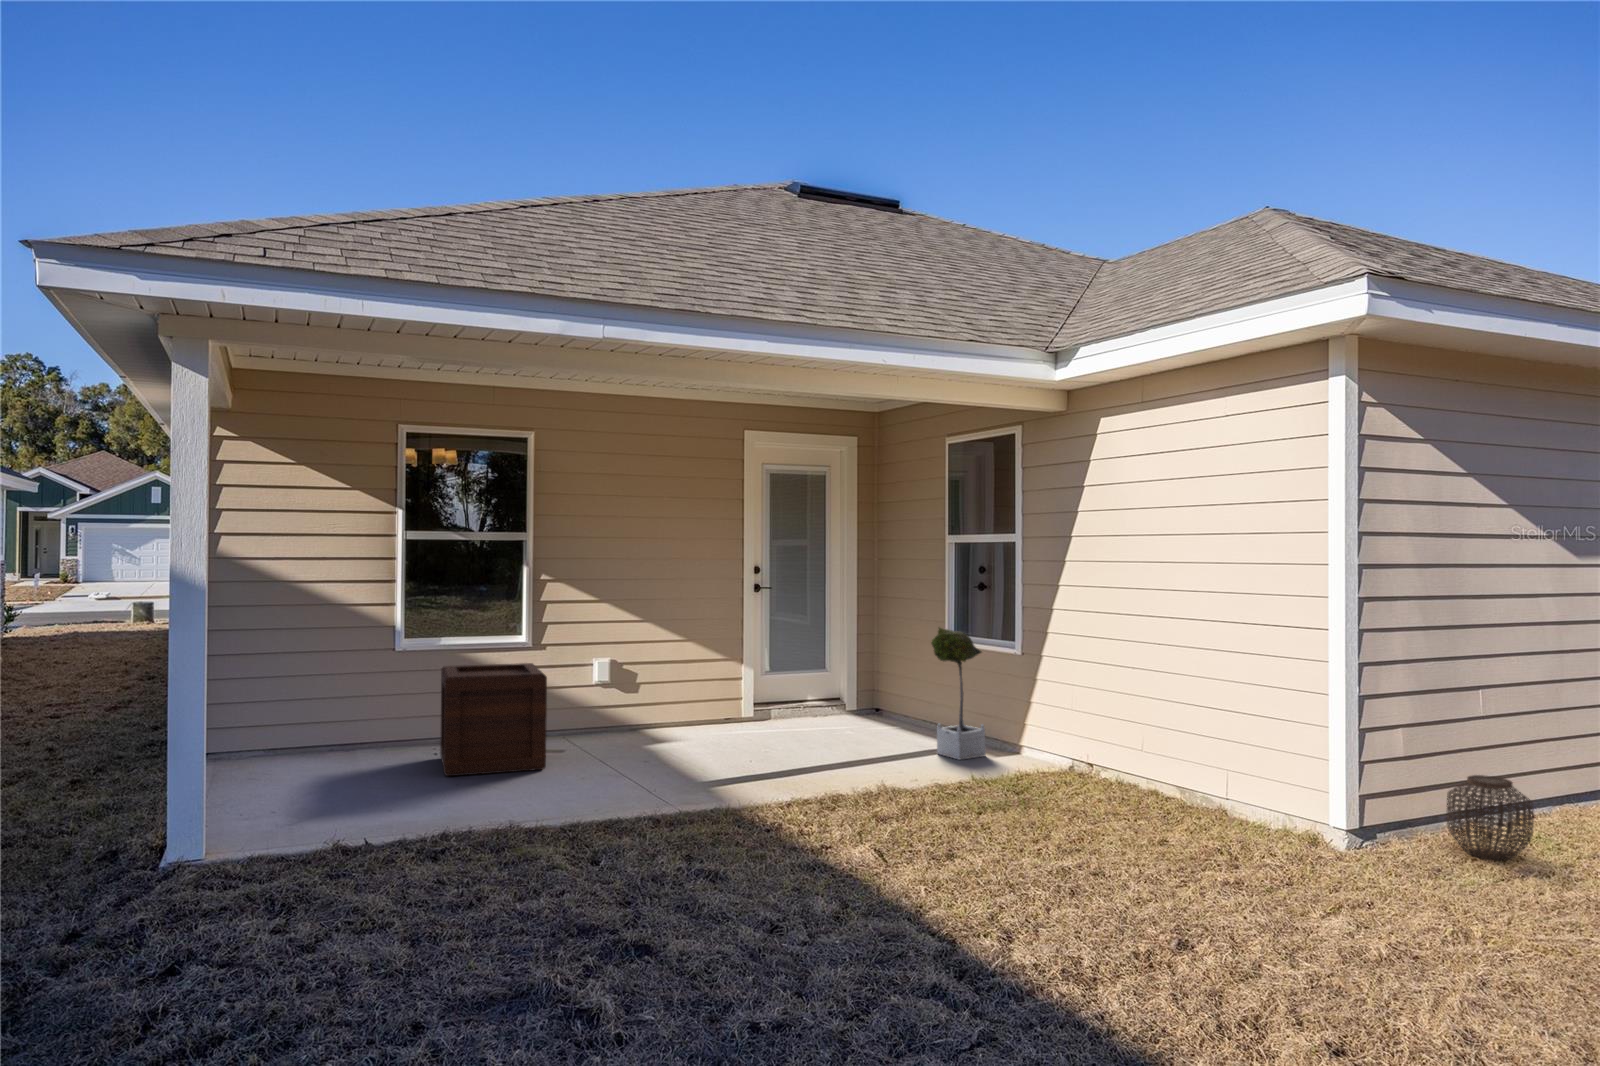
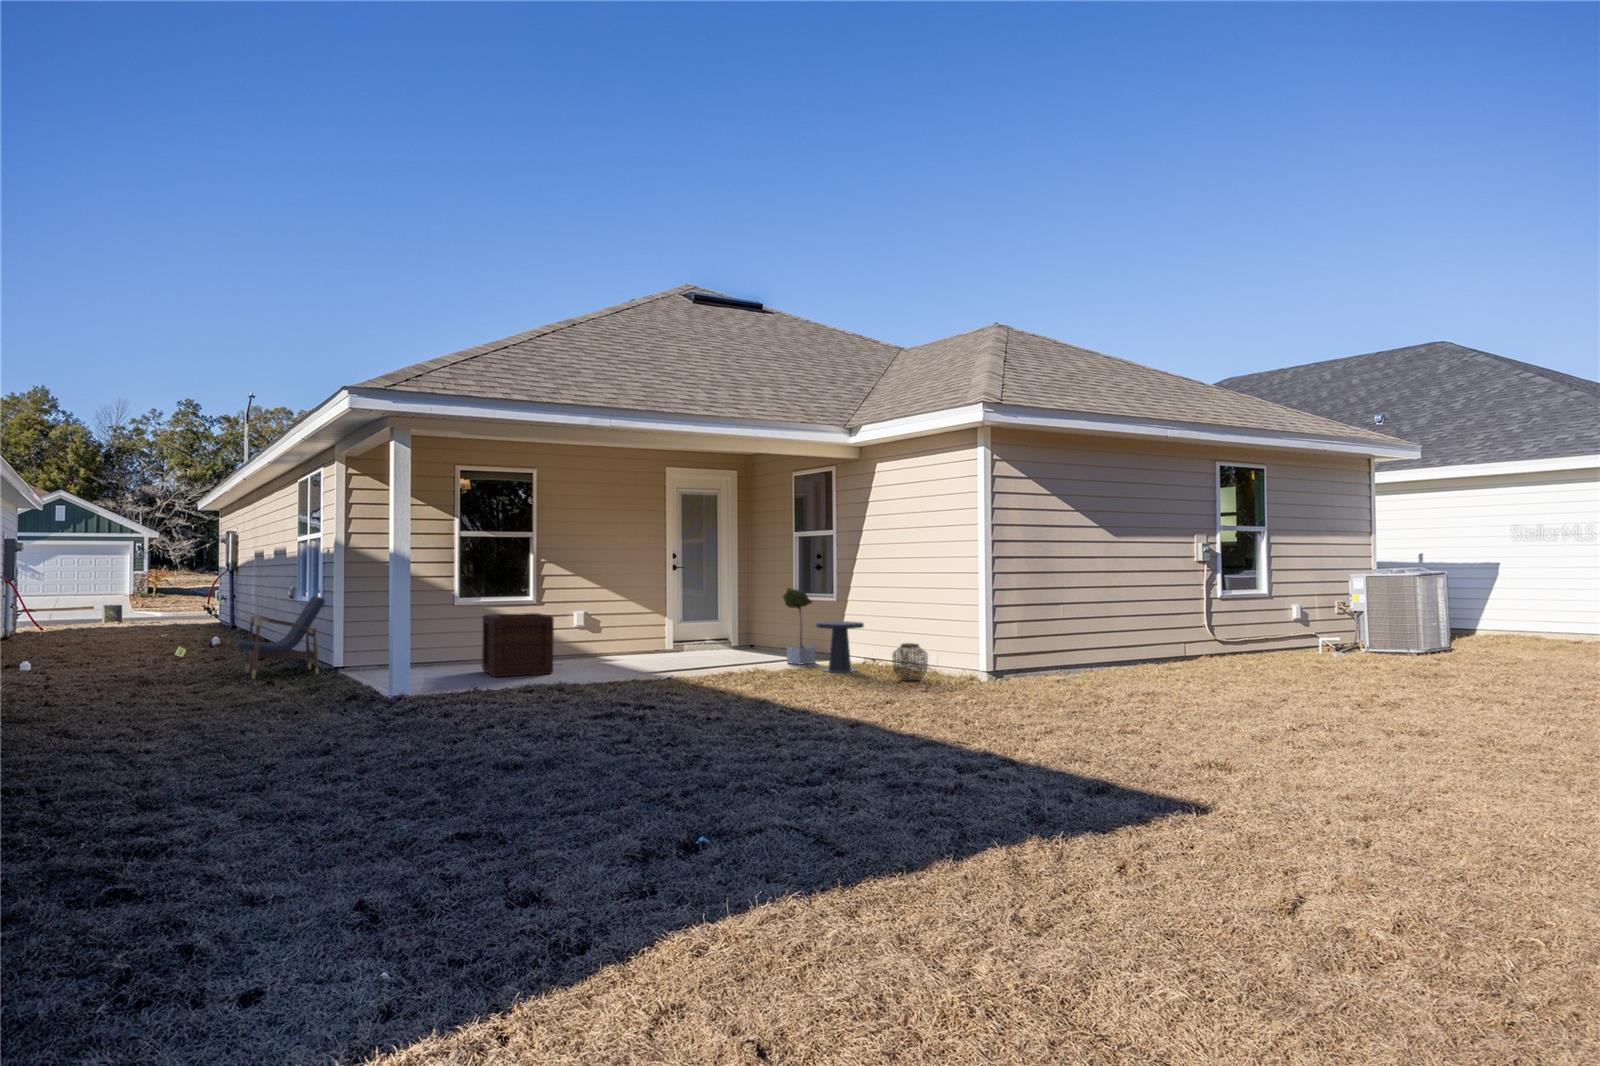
lounge chair: none [60,627,208,765] -> present [234,596,325,679]
side table: none [990,692,1076,788] -> present [816,621,864,672]
woven basket: present [1447,775,1534,860] -> present [893,643,927,681]

